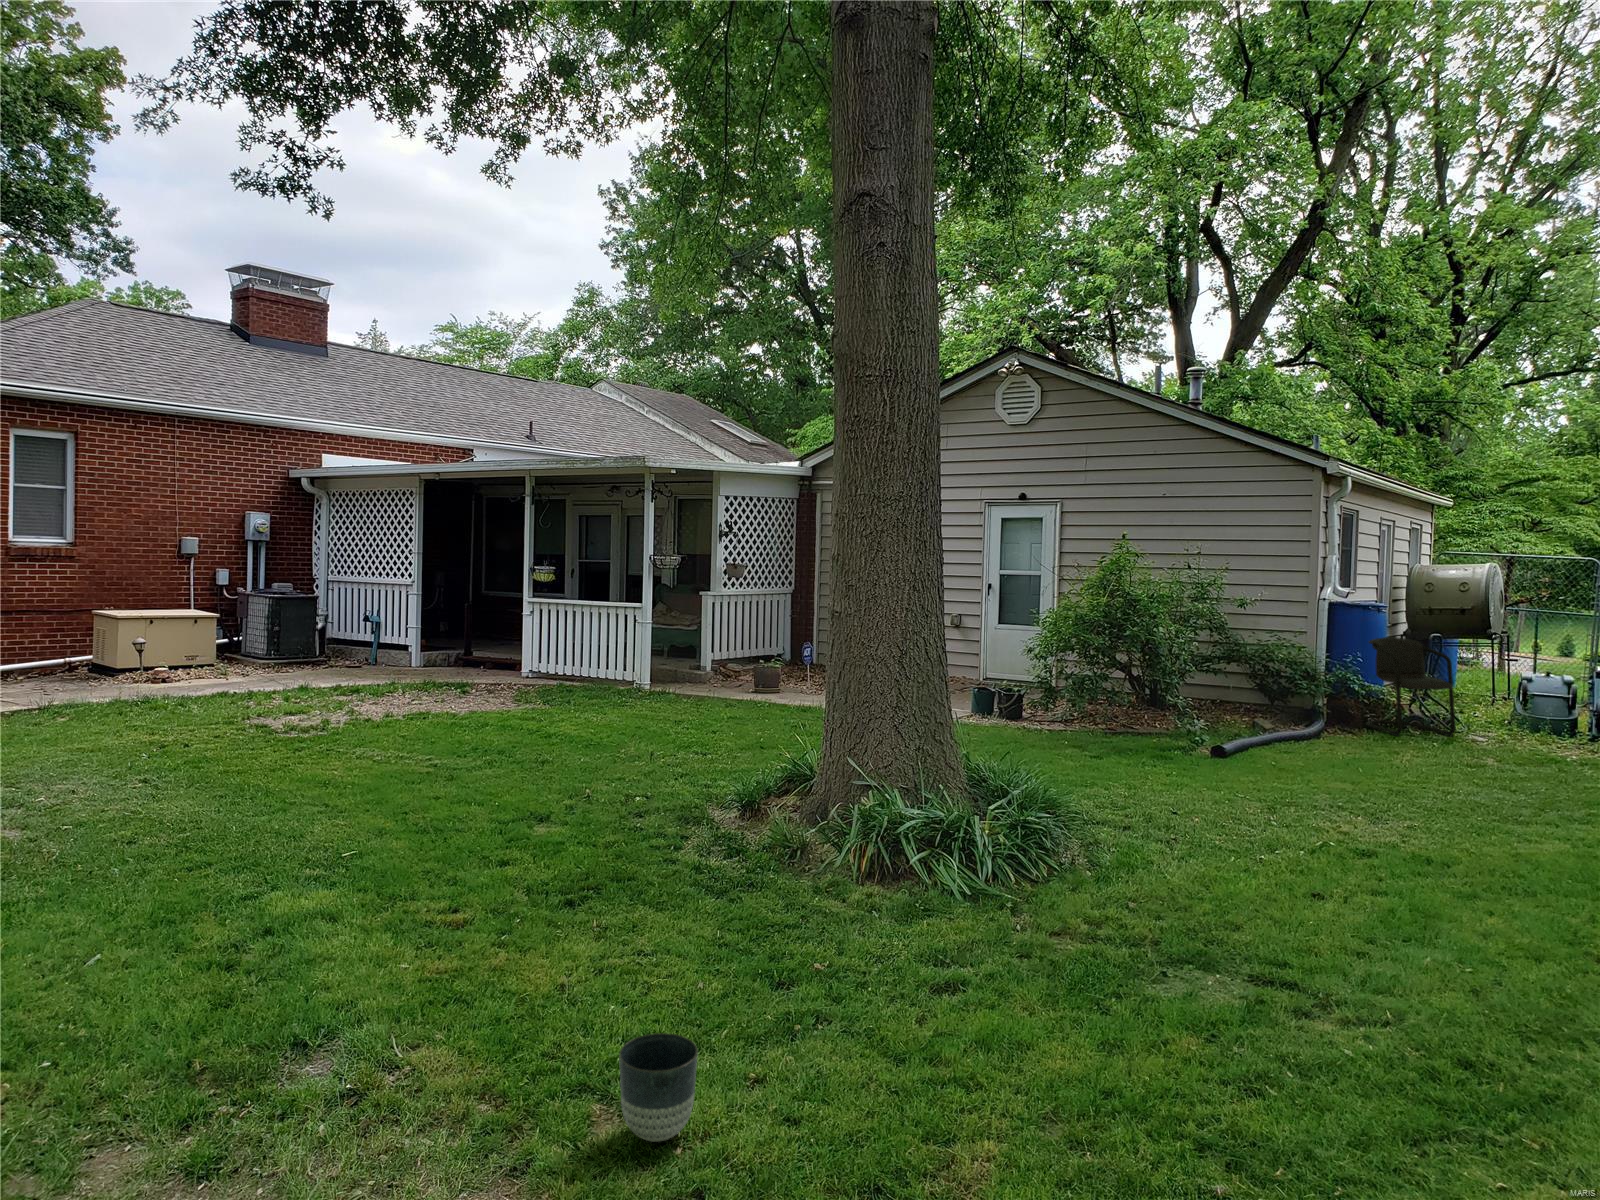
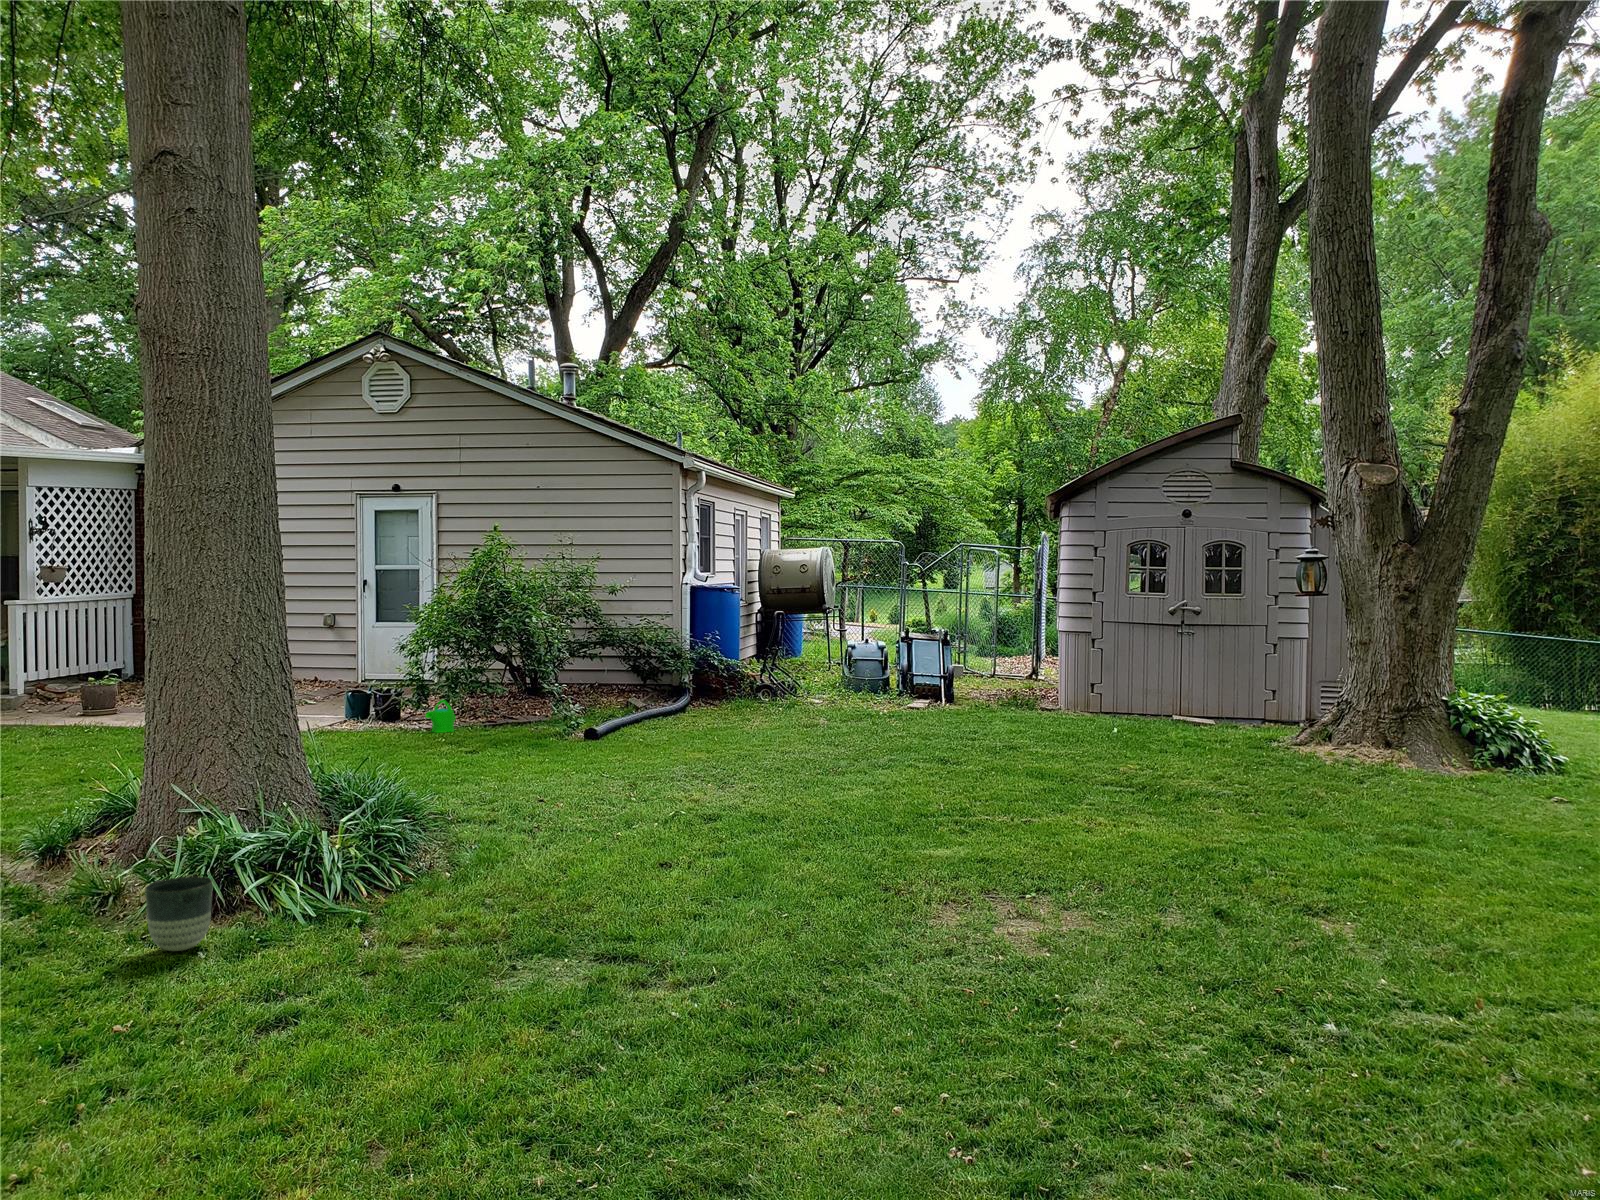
chair: present [1366,637,1455,737] -> none [723,610,790,692]
watering can: none [1022,723,1054,759] -> present [425,700,456,733]

